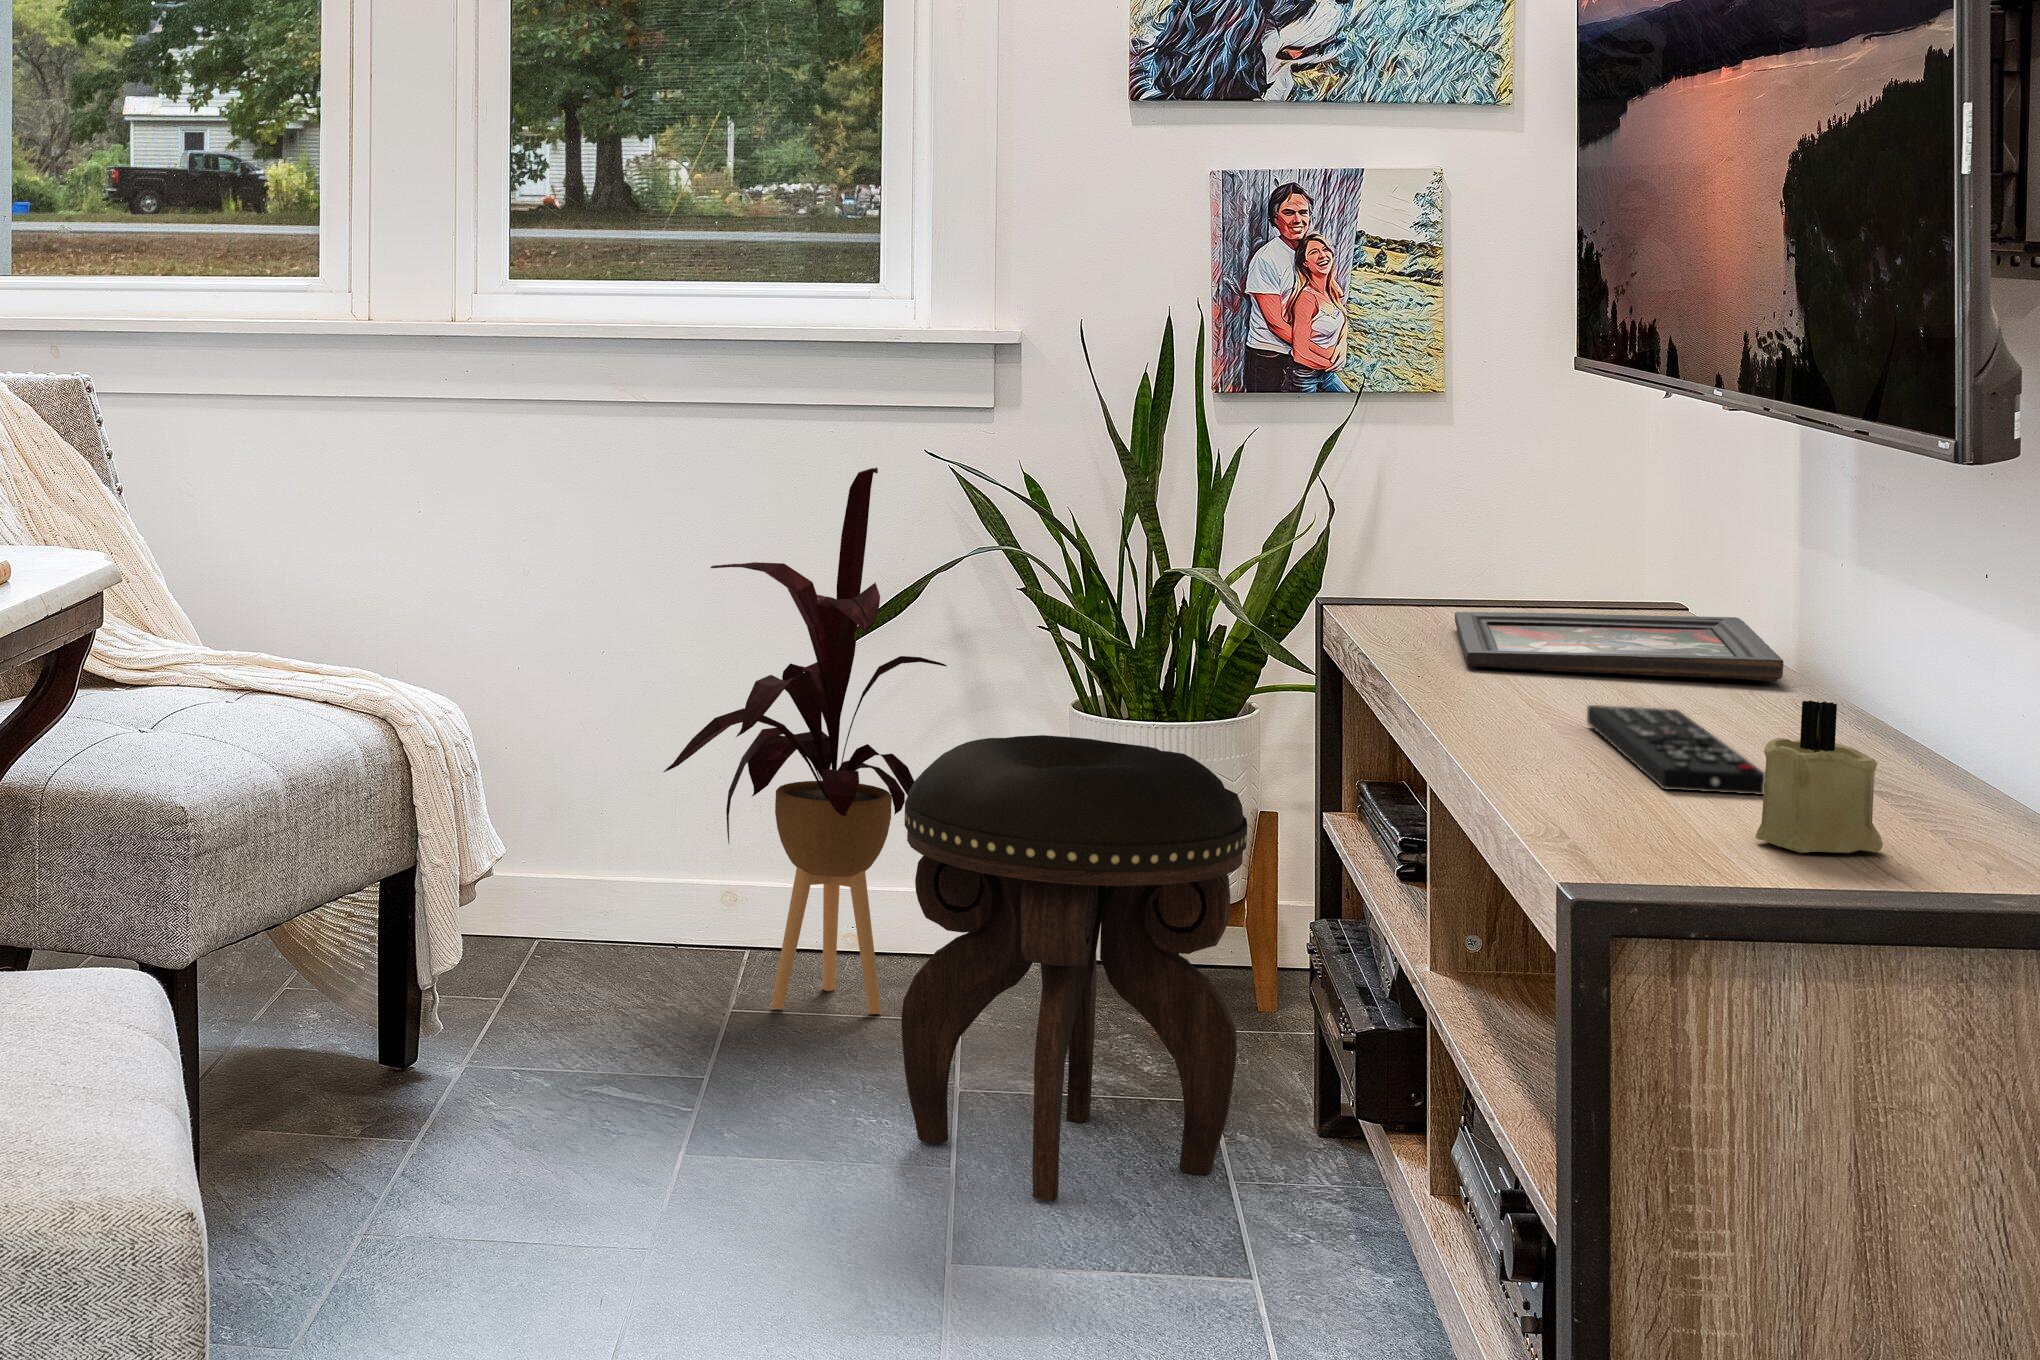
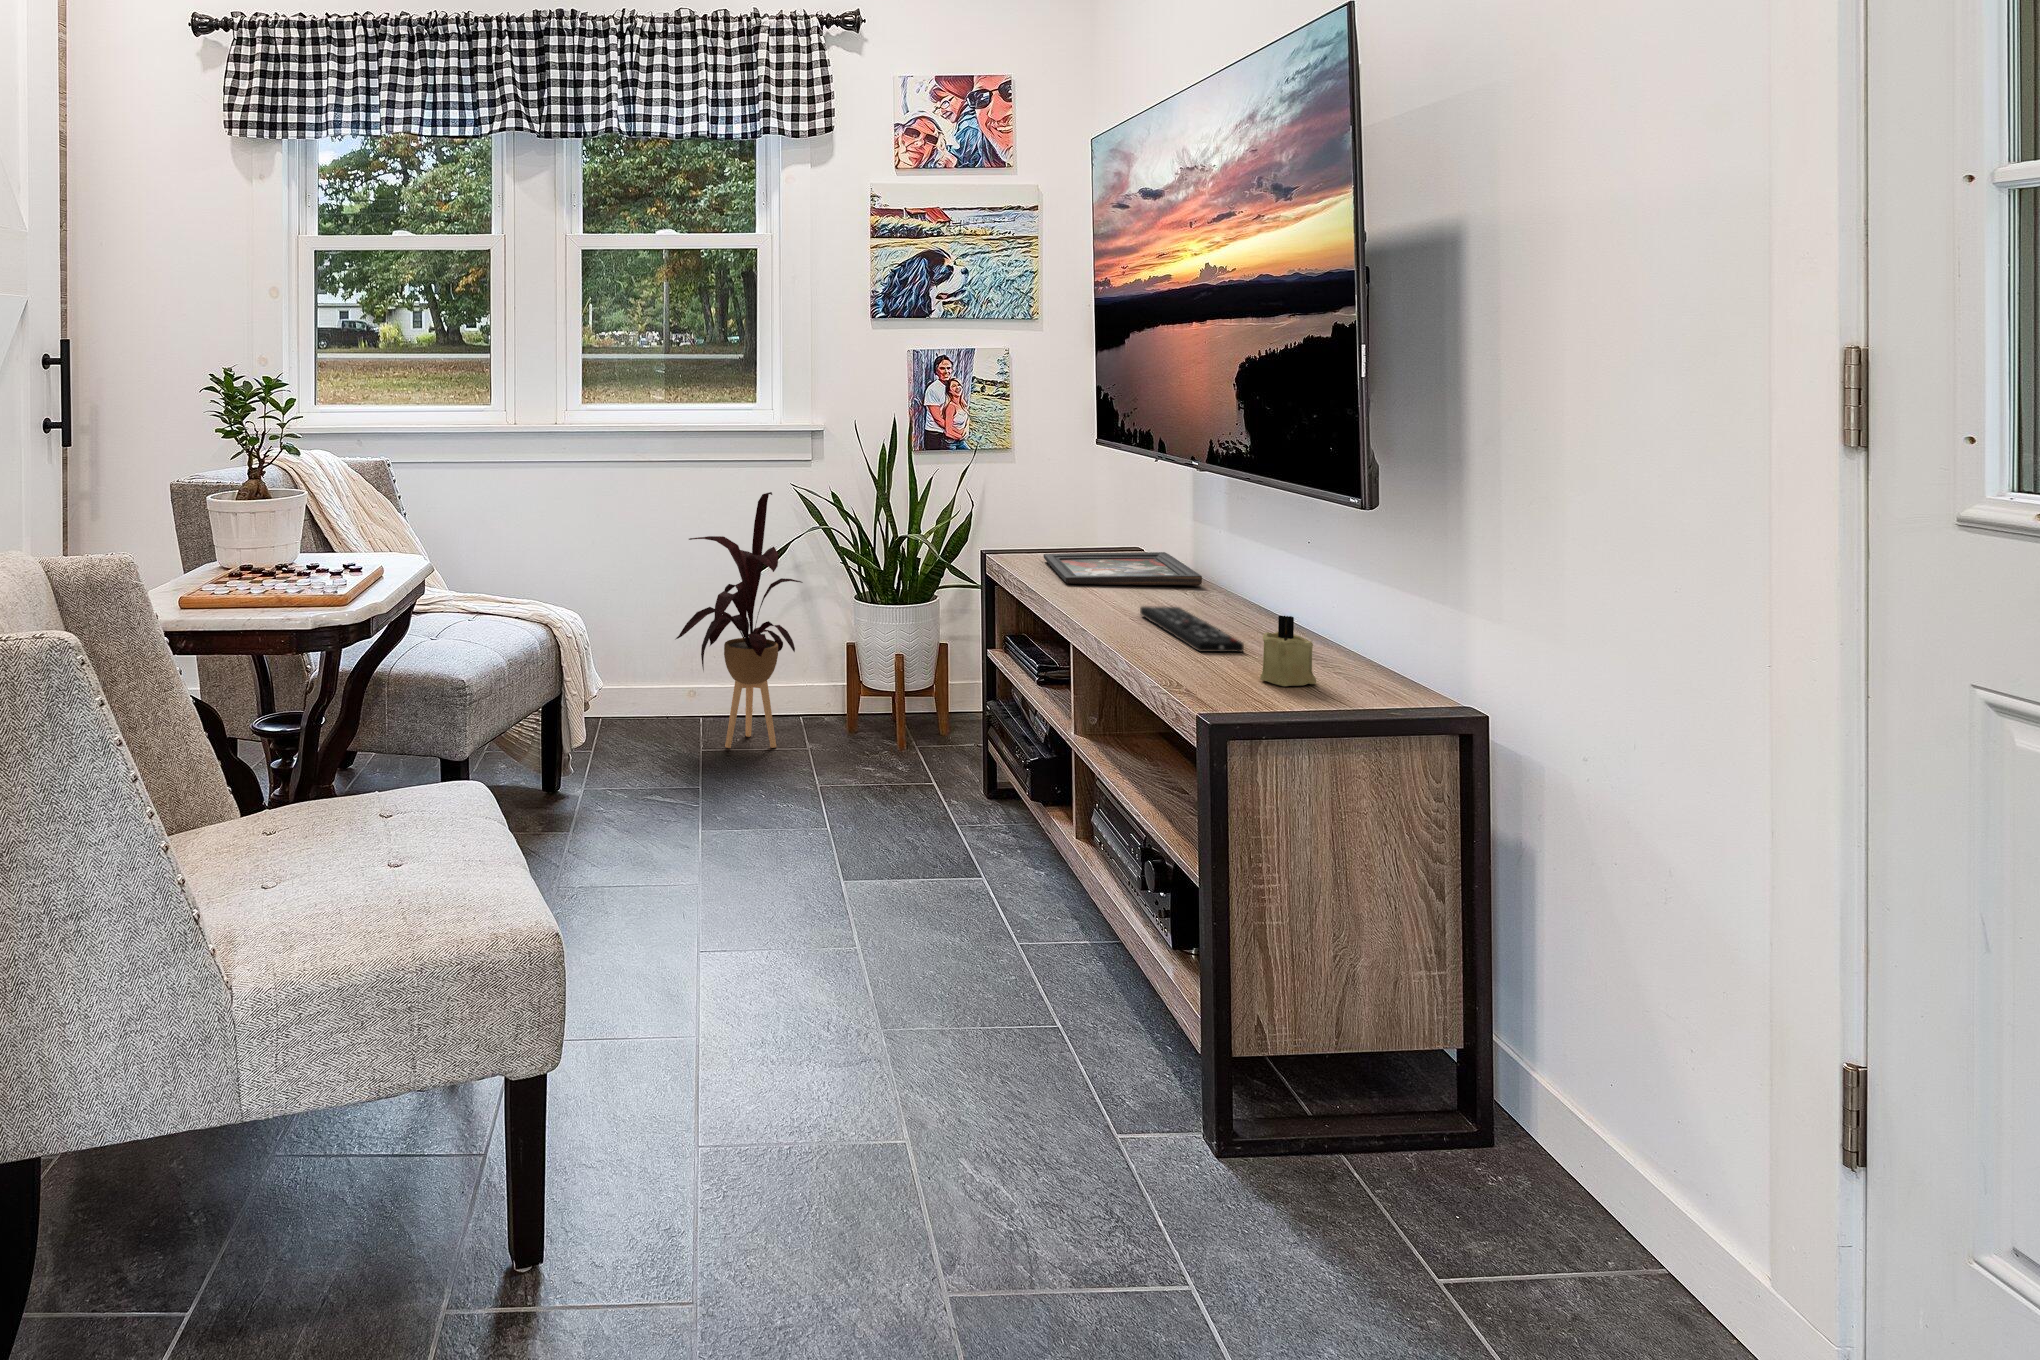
footstool: present [902,735,1248,1201] -> none [805,619,963,842]

